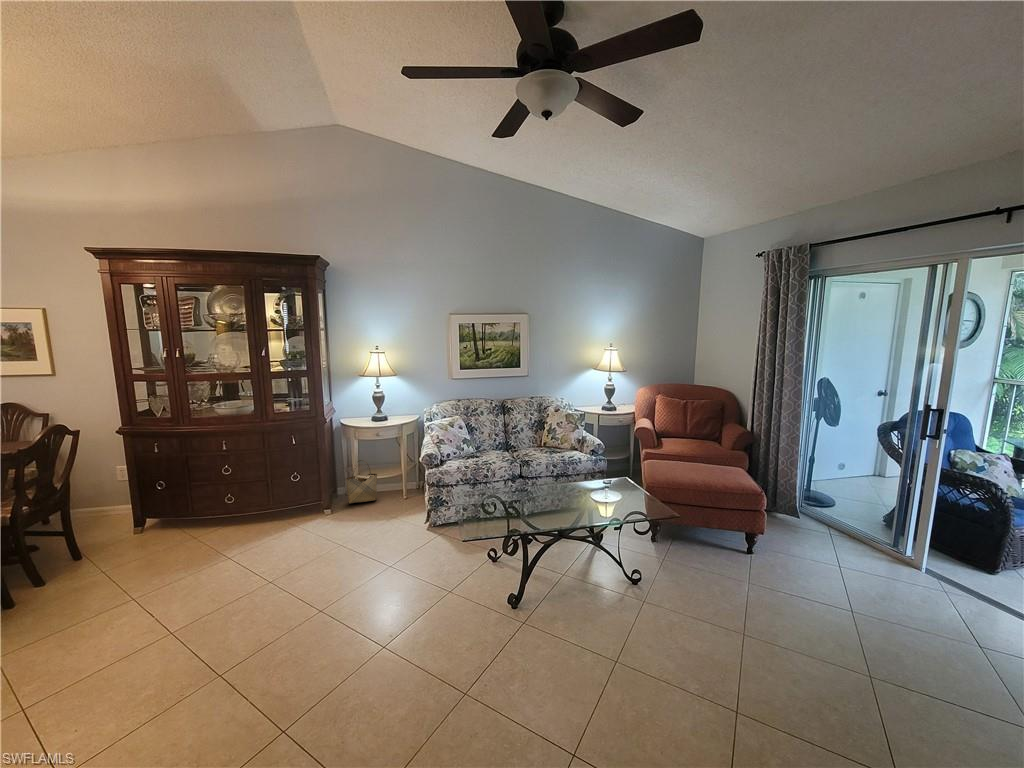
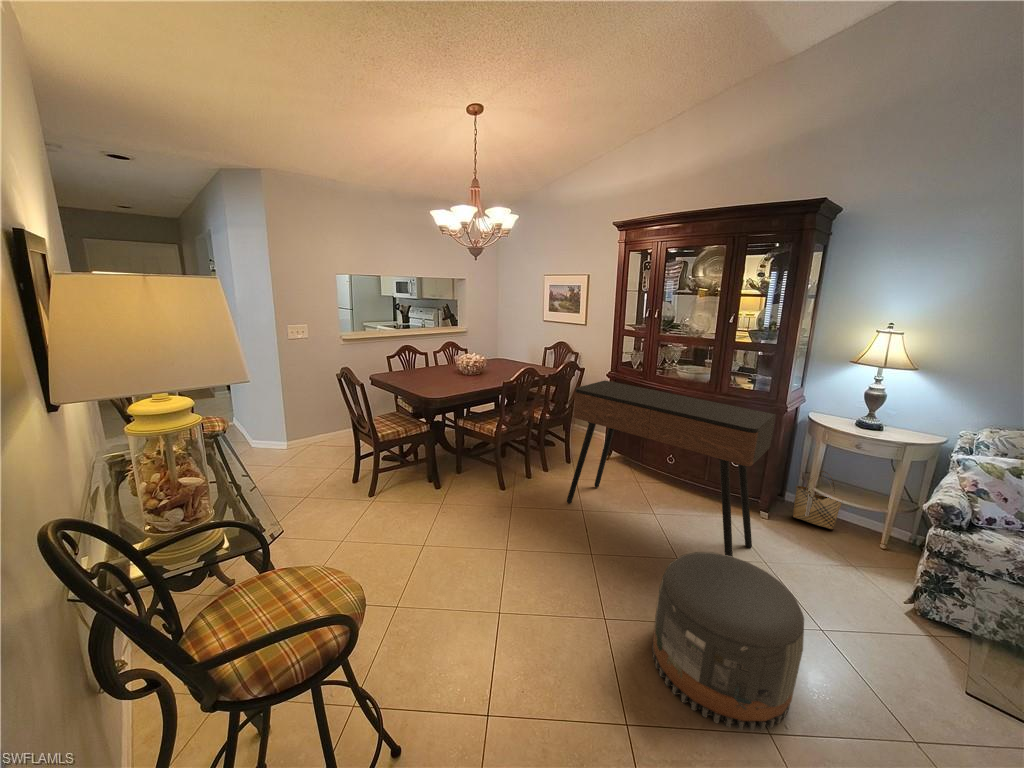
console table: none [75,426,327,607] -> present [567,381,776,557]
pouf: none [266,546,388,692] -> present [652,552,804,731]

